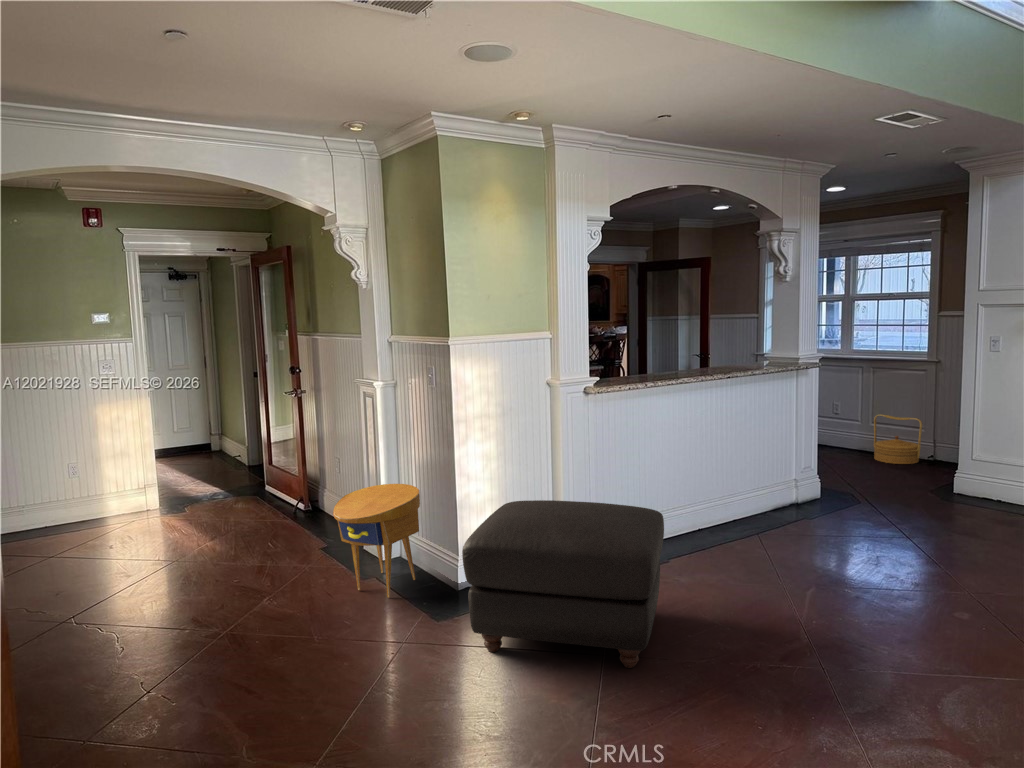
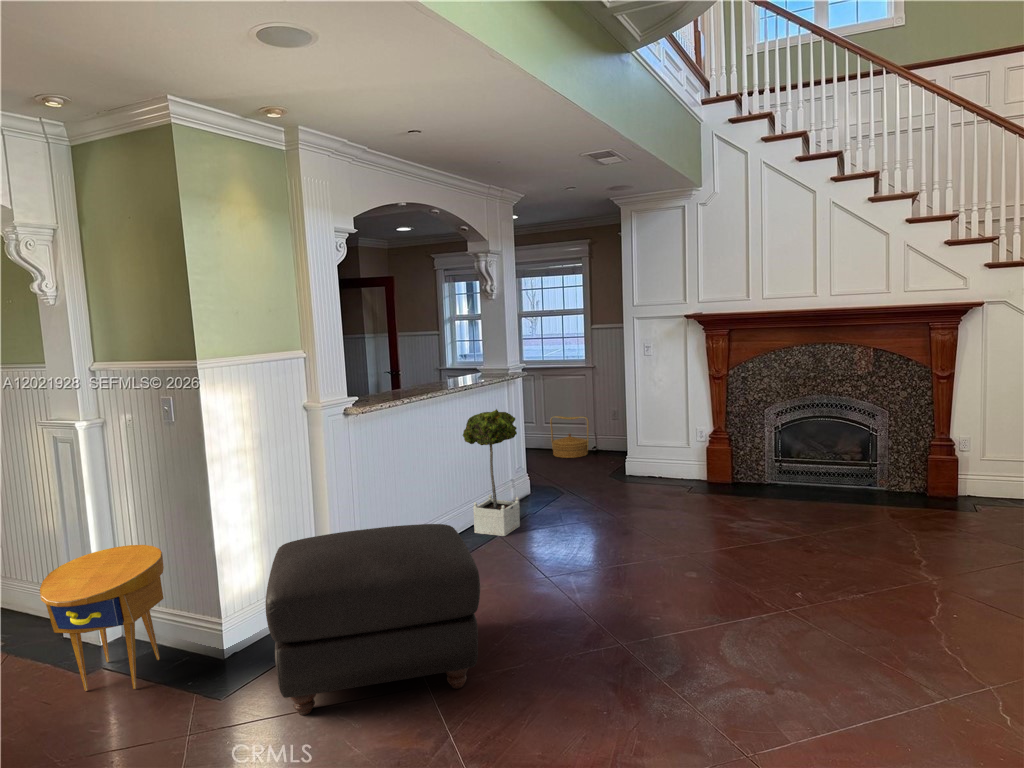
potted tree: none [726,400,789,535] -> present [463,409,520,536]

